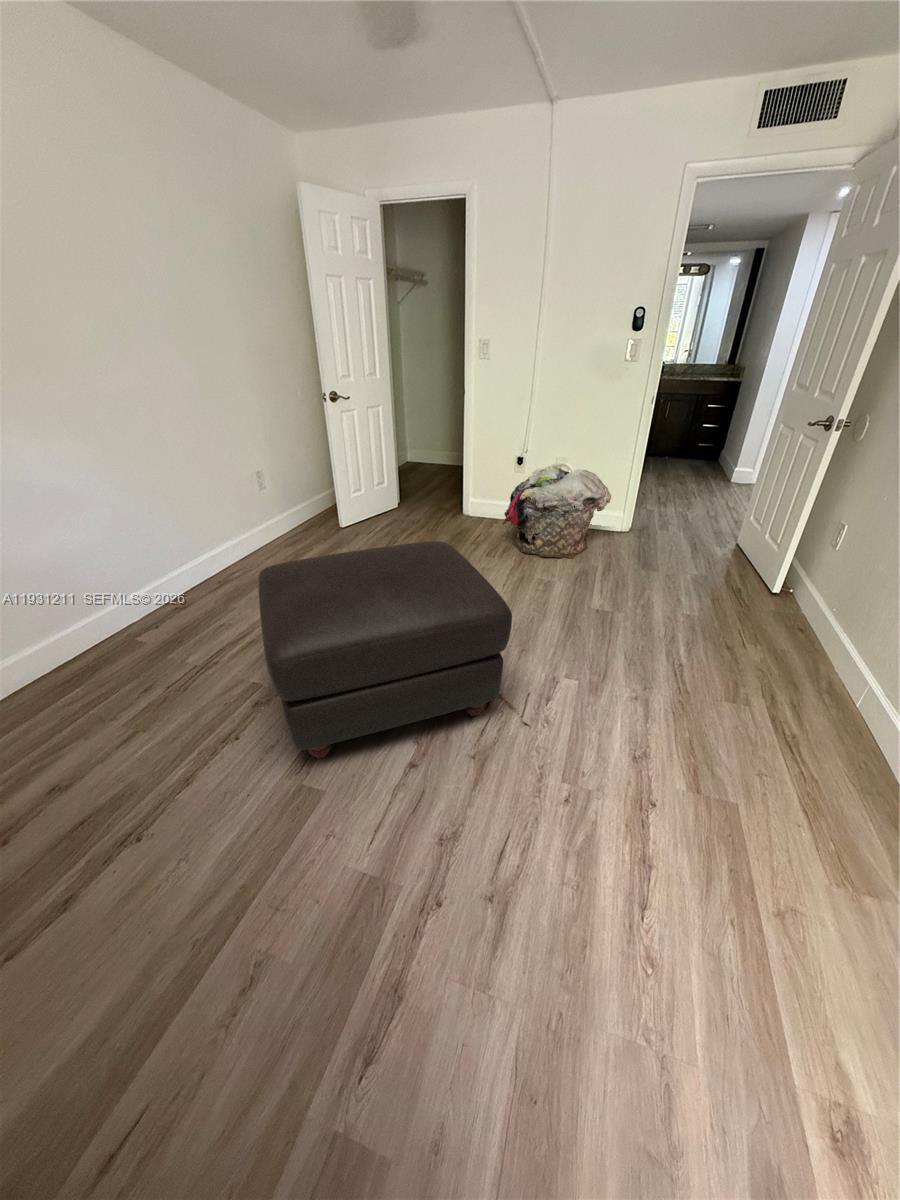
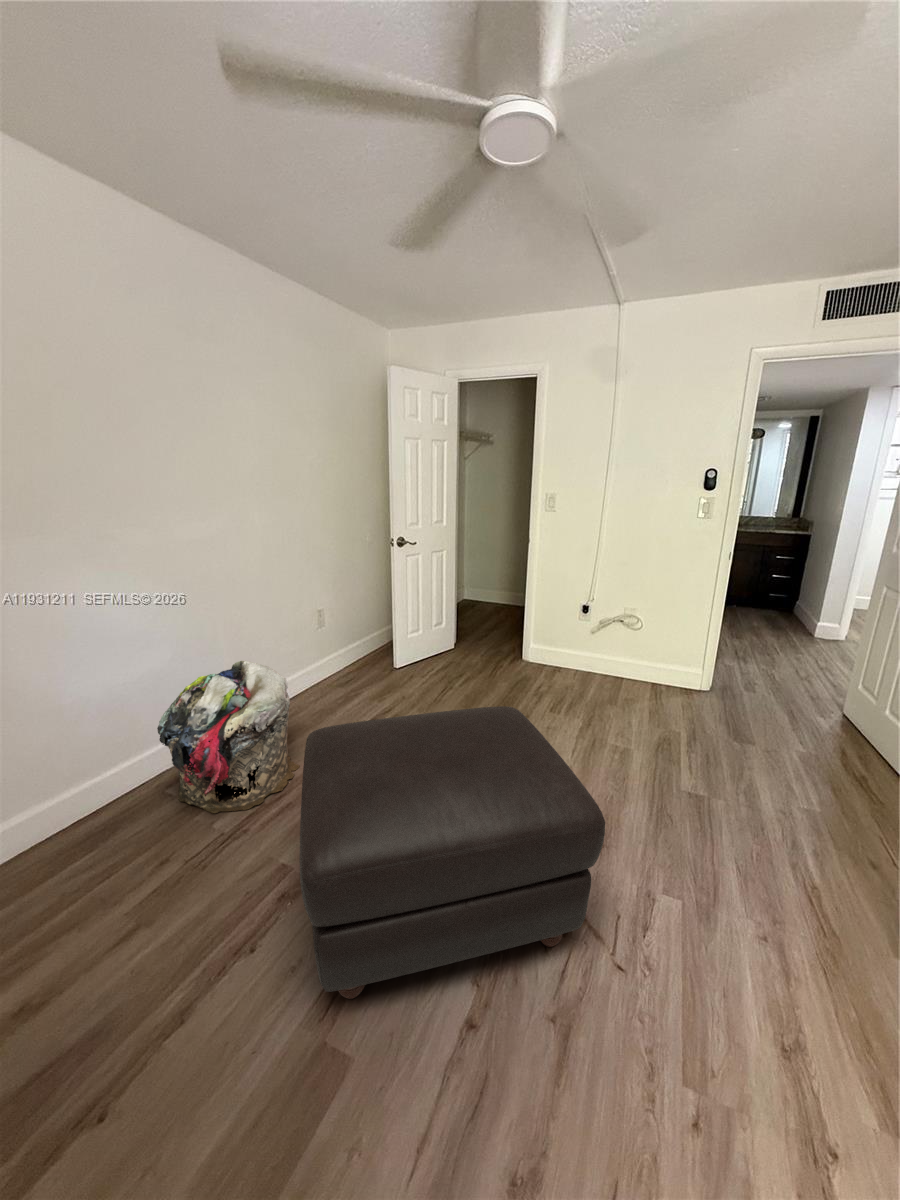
laundry basket: present [502,466,611,558] -> present [157,661,300,813]

